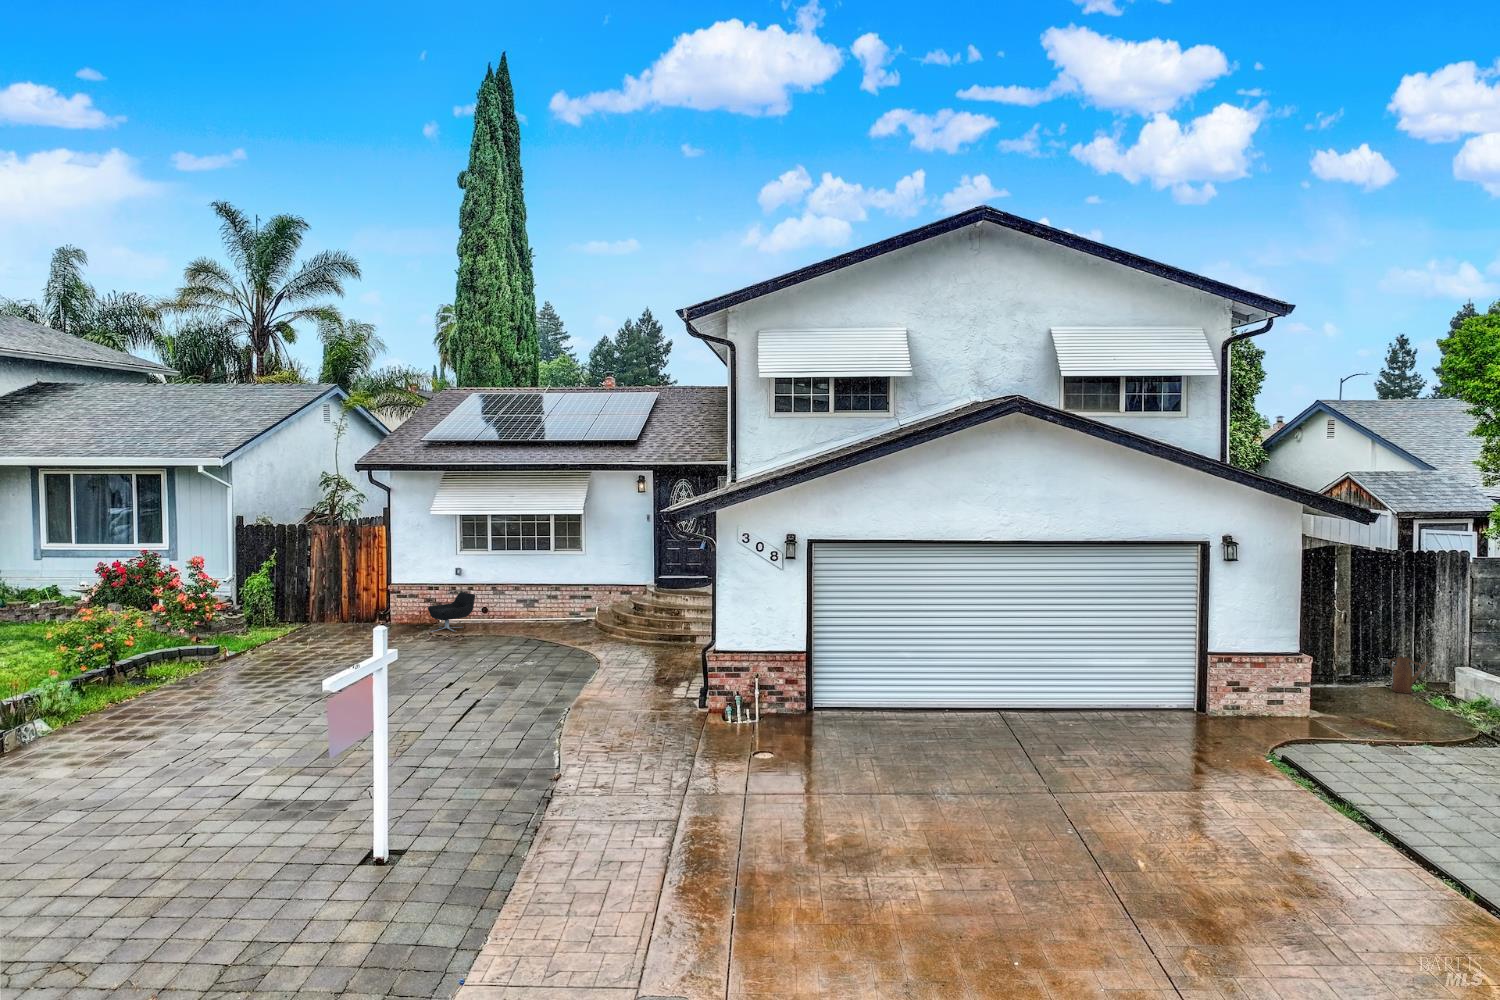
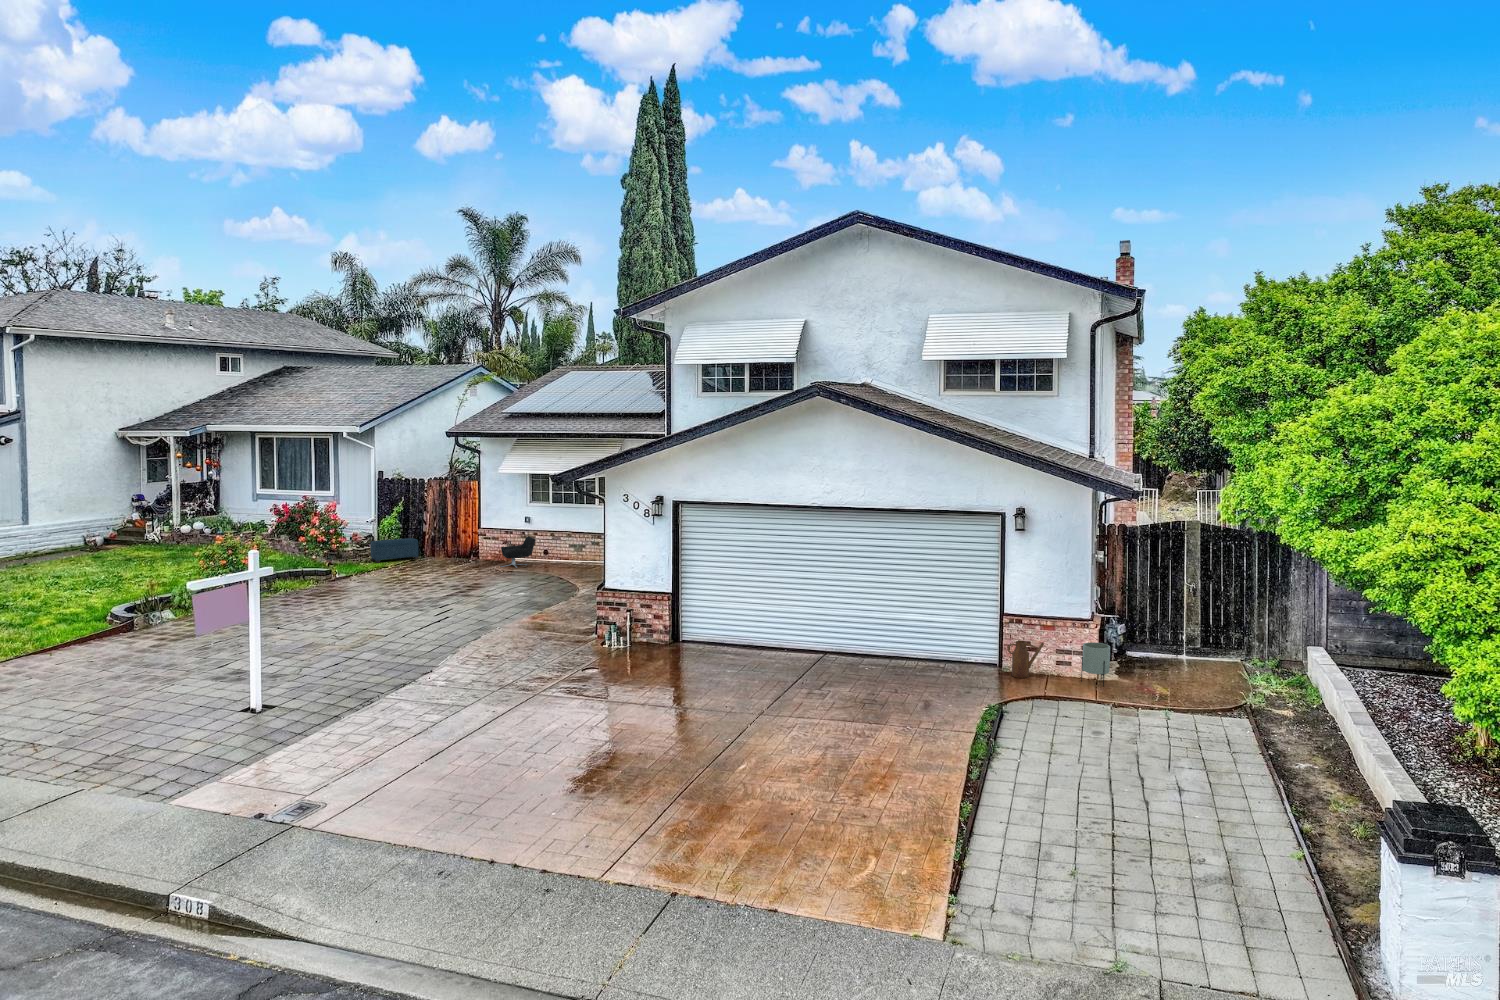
bench: none [236,600,302,635] -> present [370,538,419,563]
watering can: present [1389,657,1428,694] -> present [1008,641,1044,678]
planter: none [1302,678,1334,725] -> present [1081,642,1110,687]

